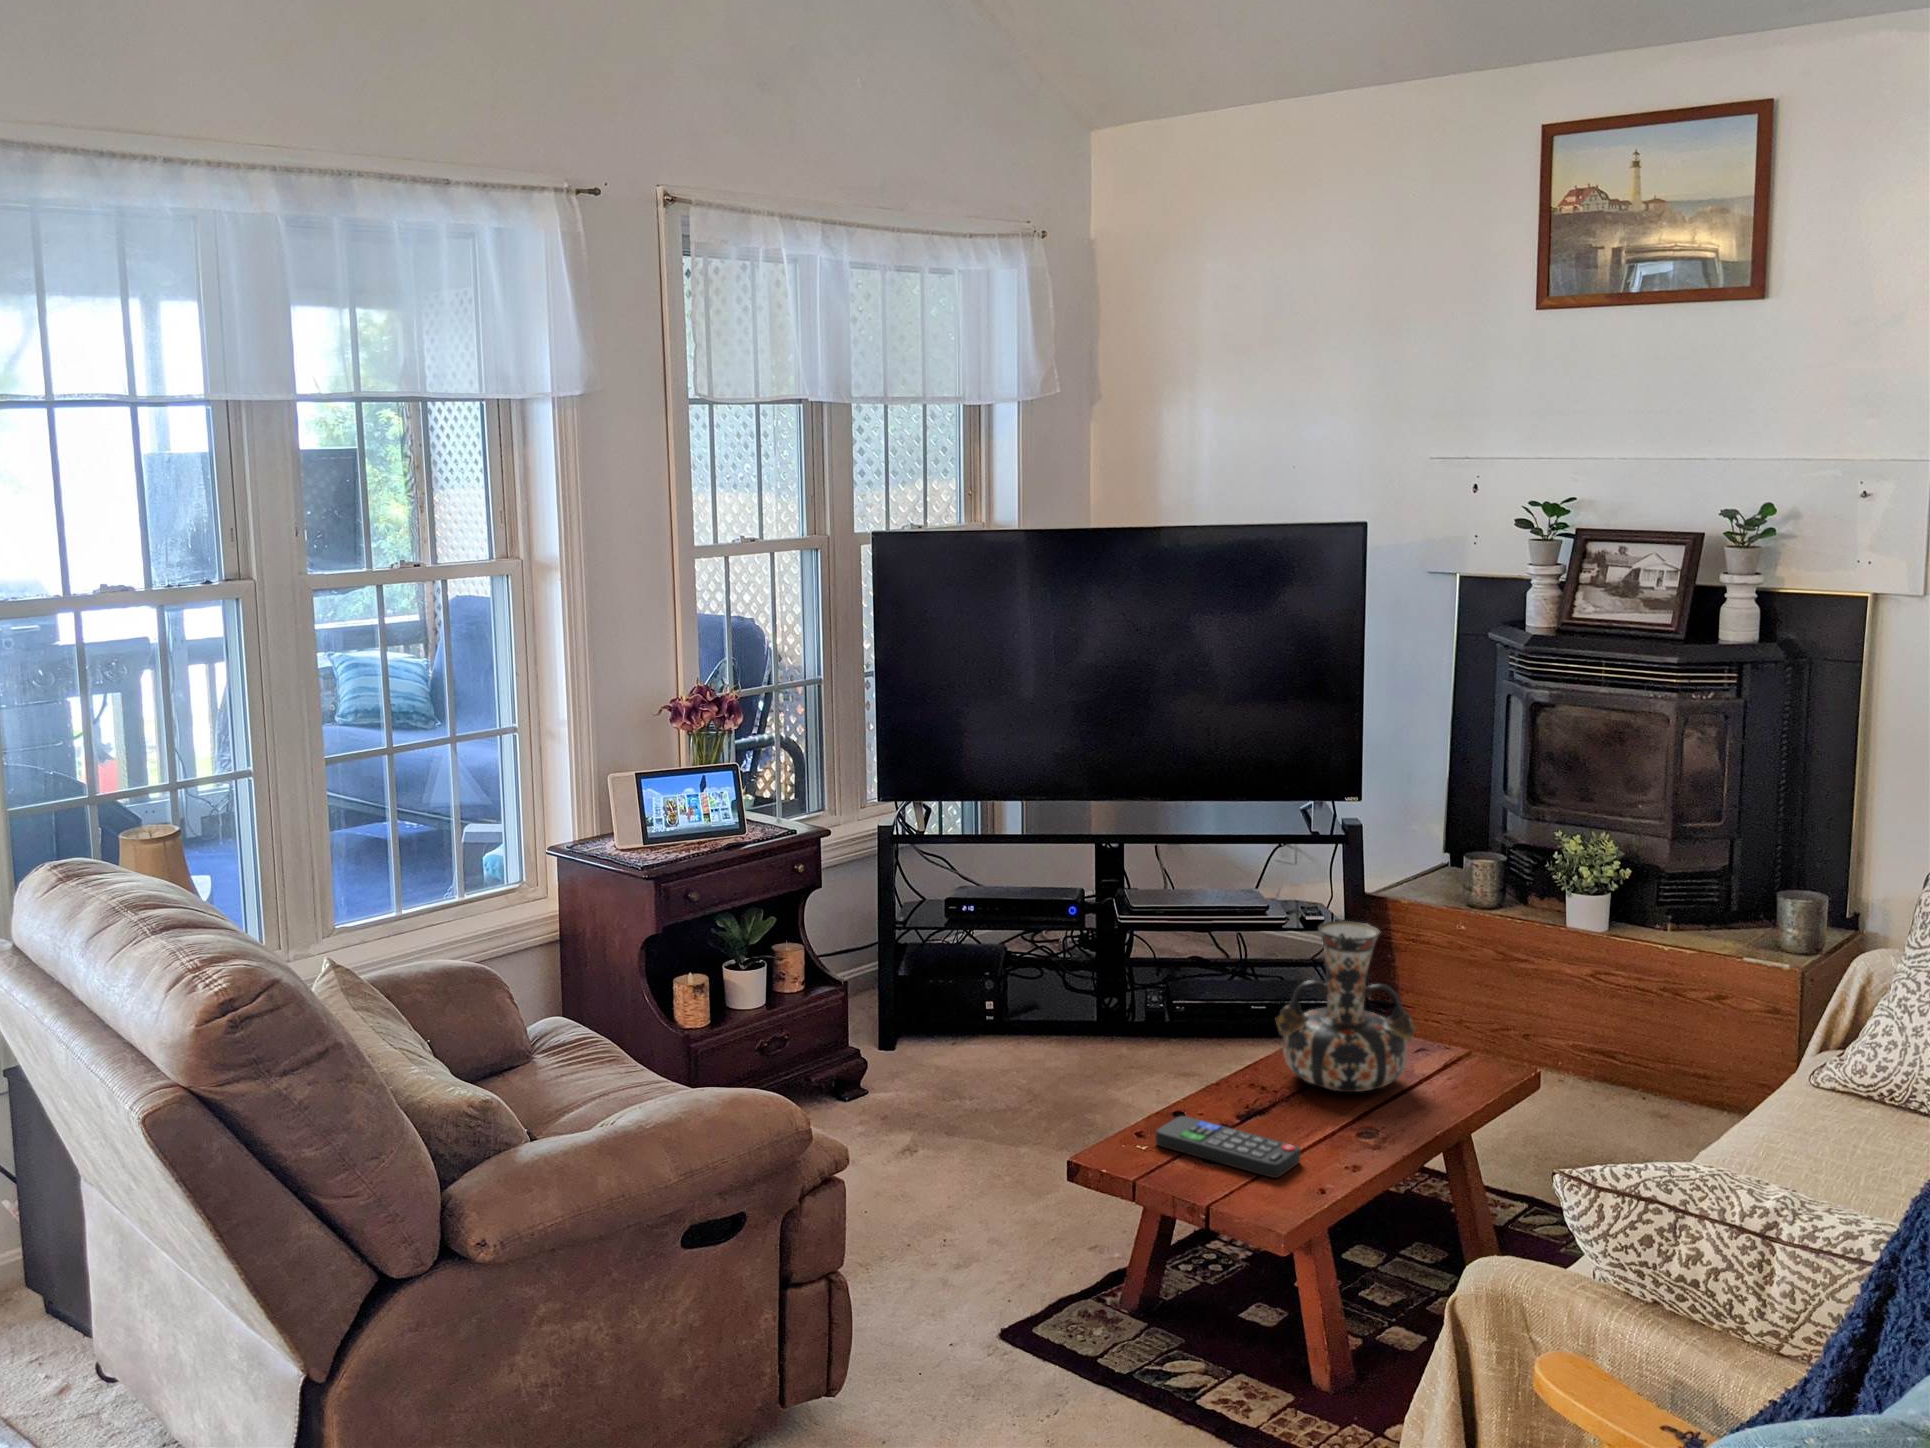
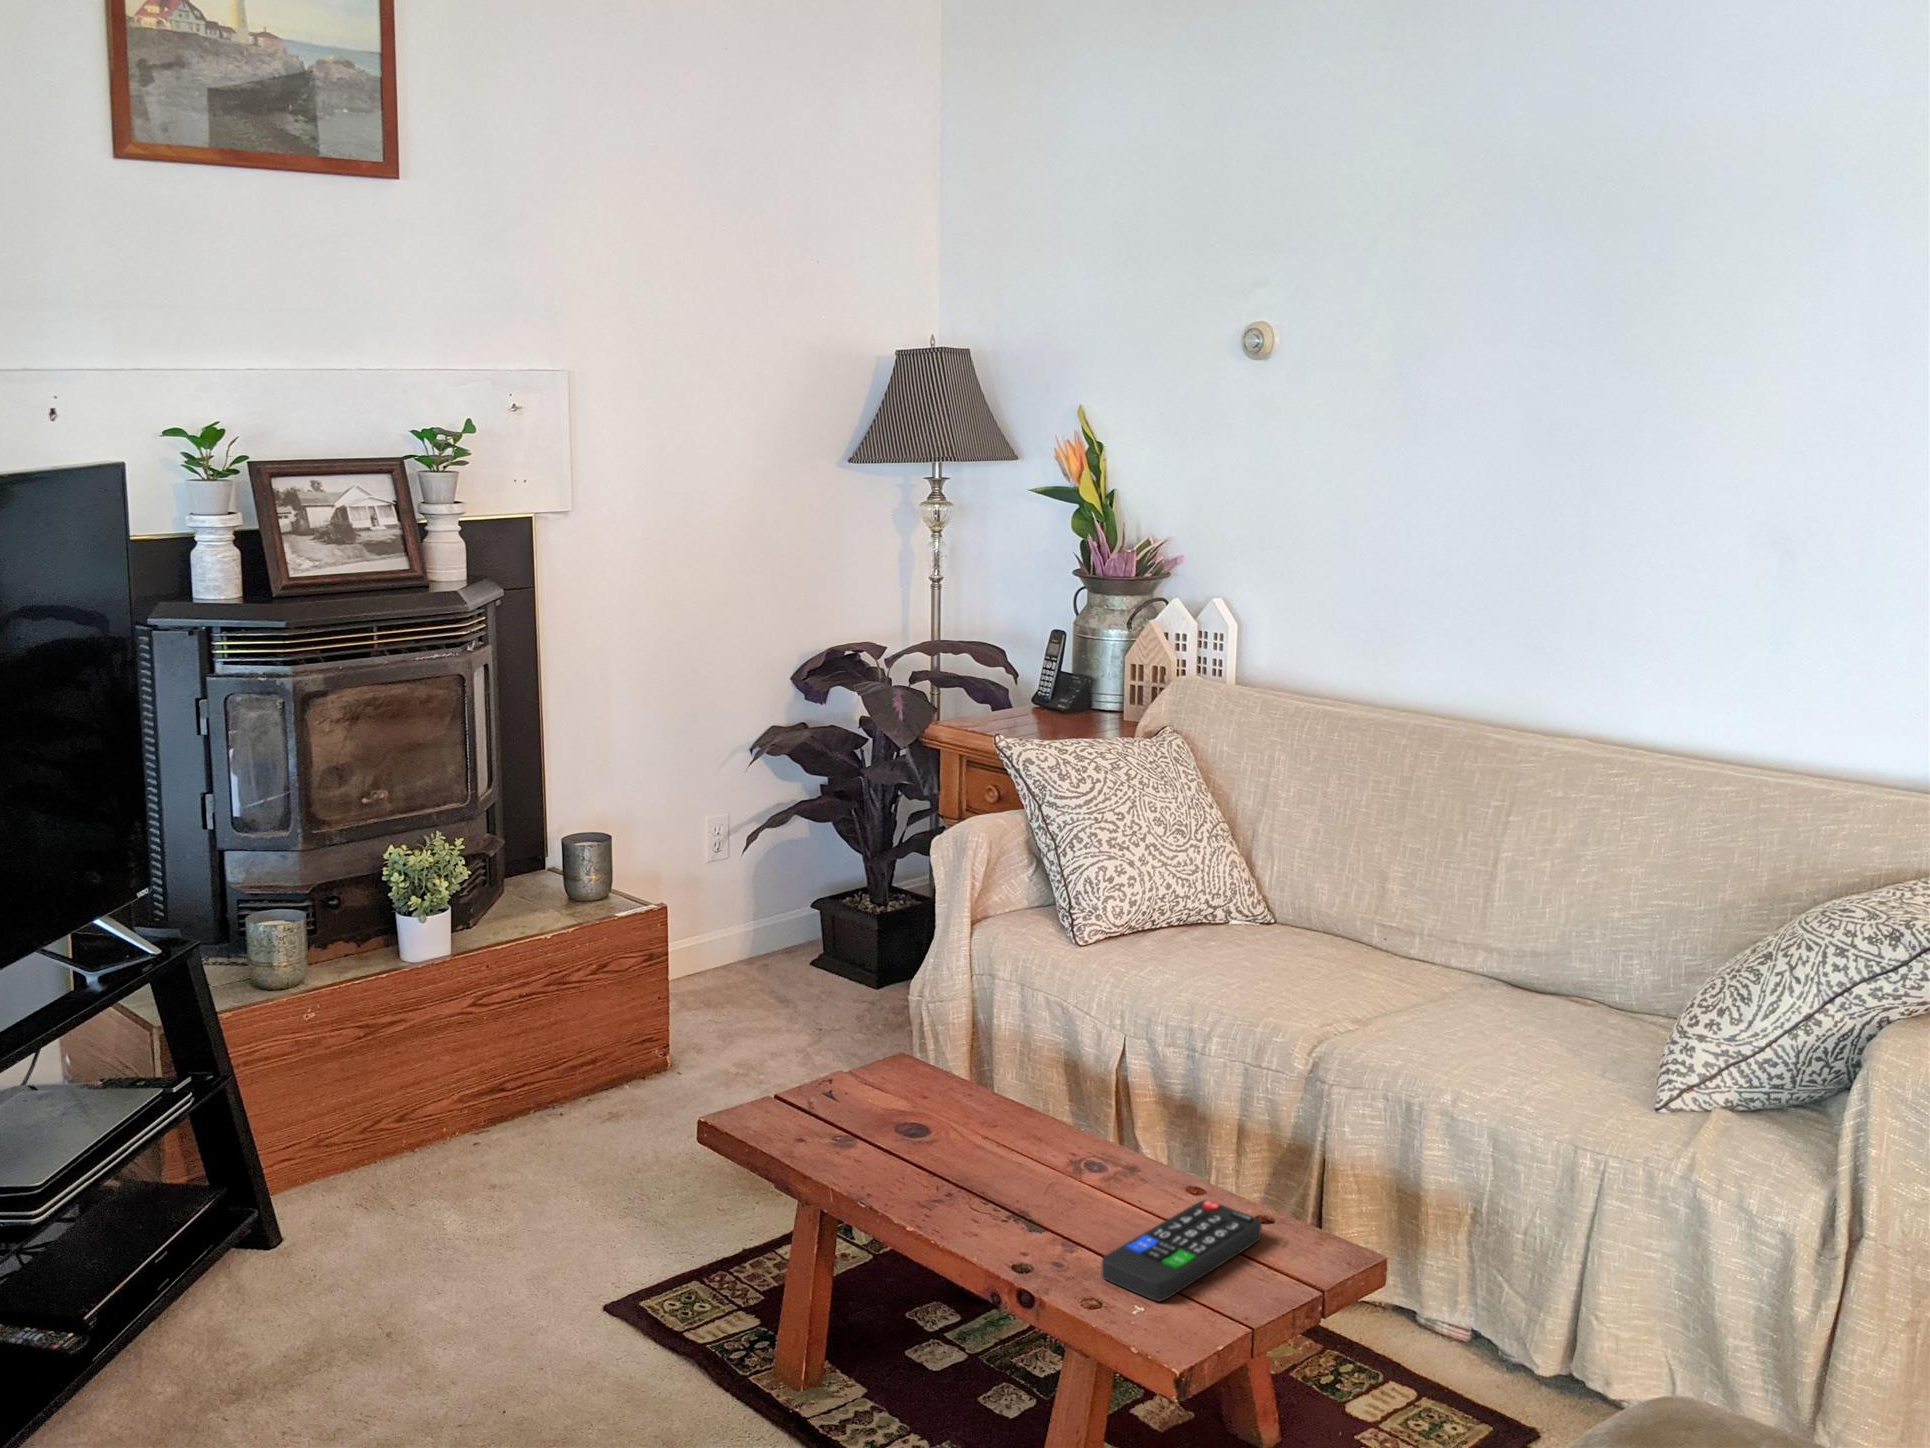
decorative vase: present [1276,921,1416,1092] -> none [866,945,1022,1170]

